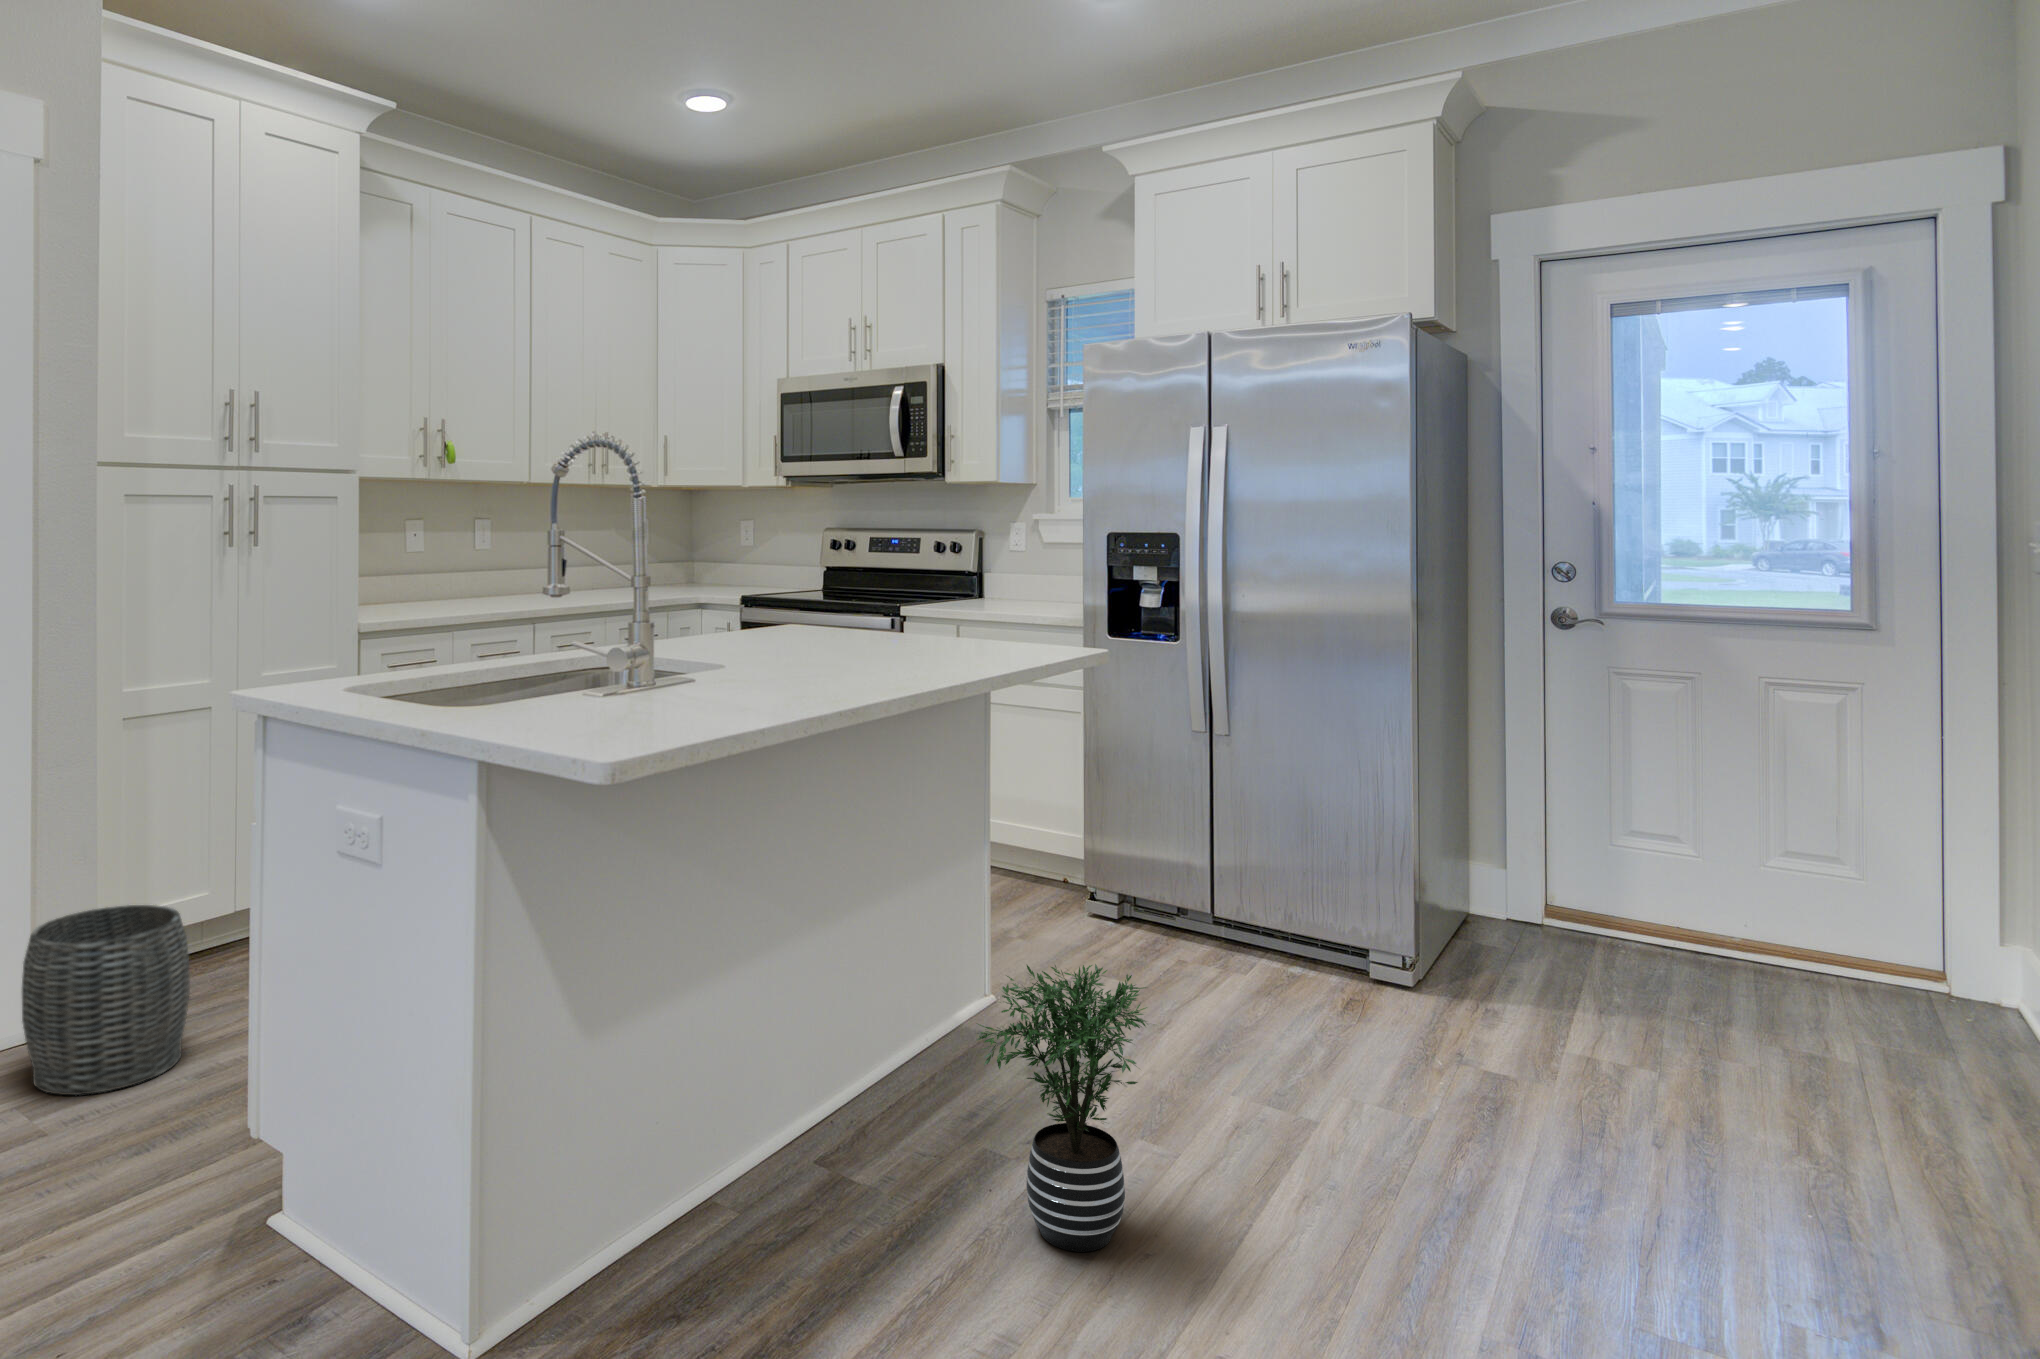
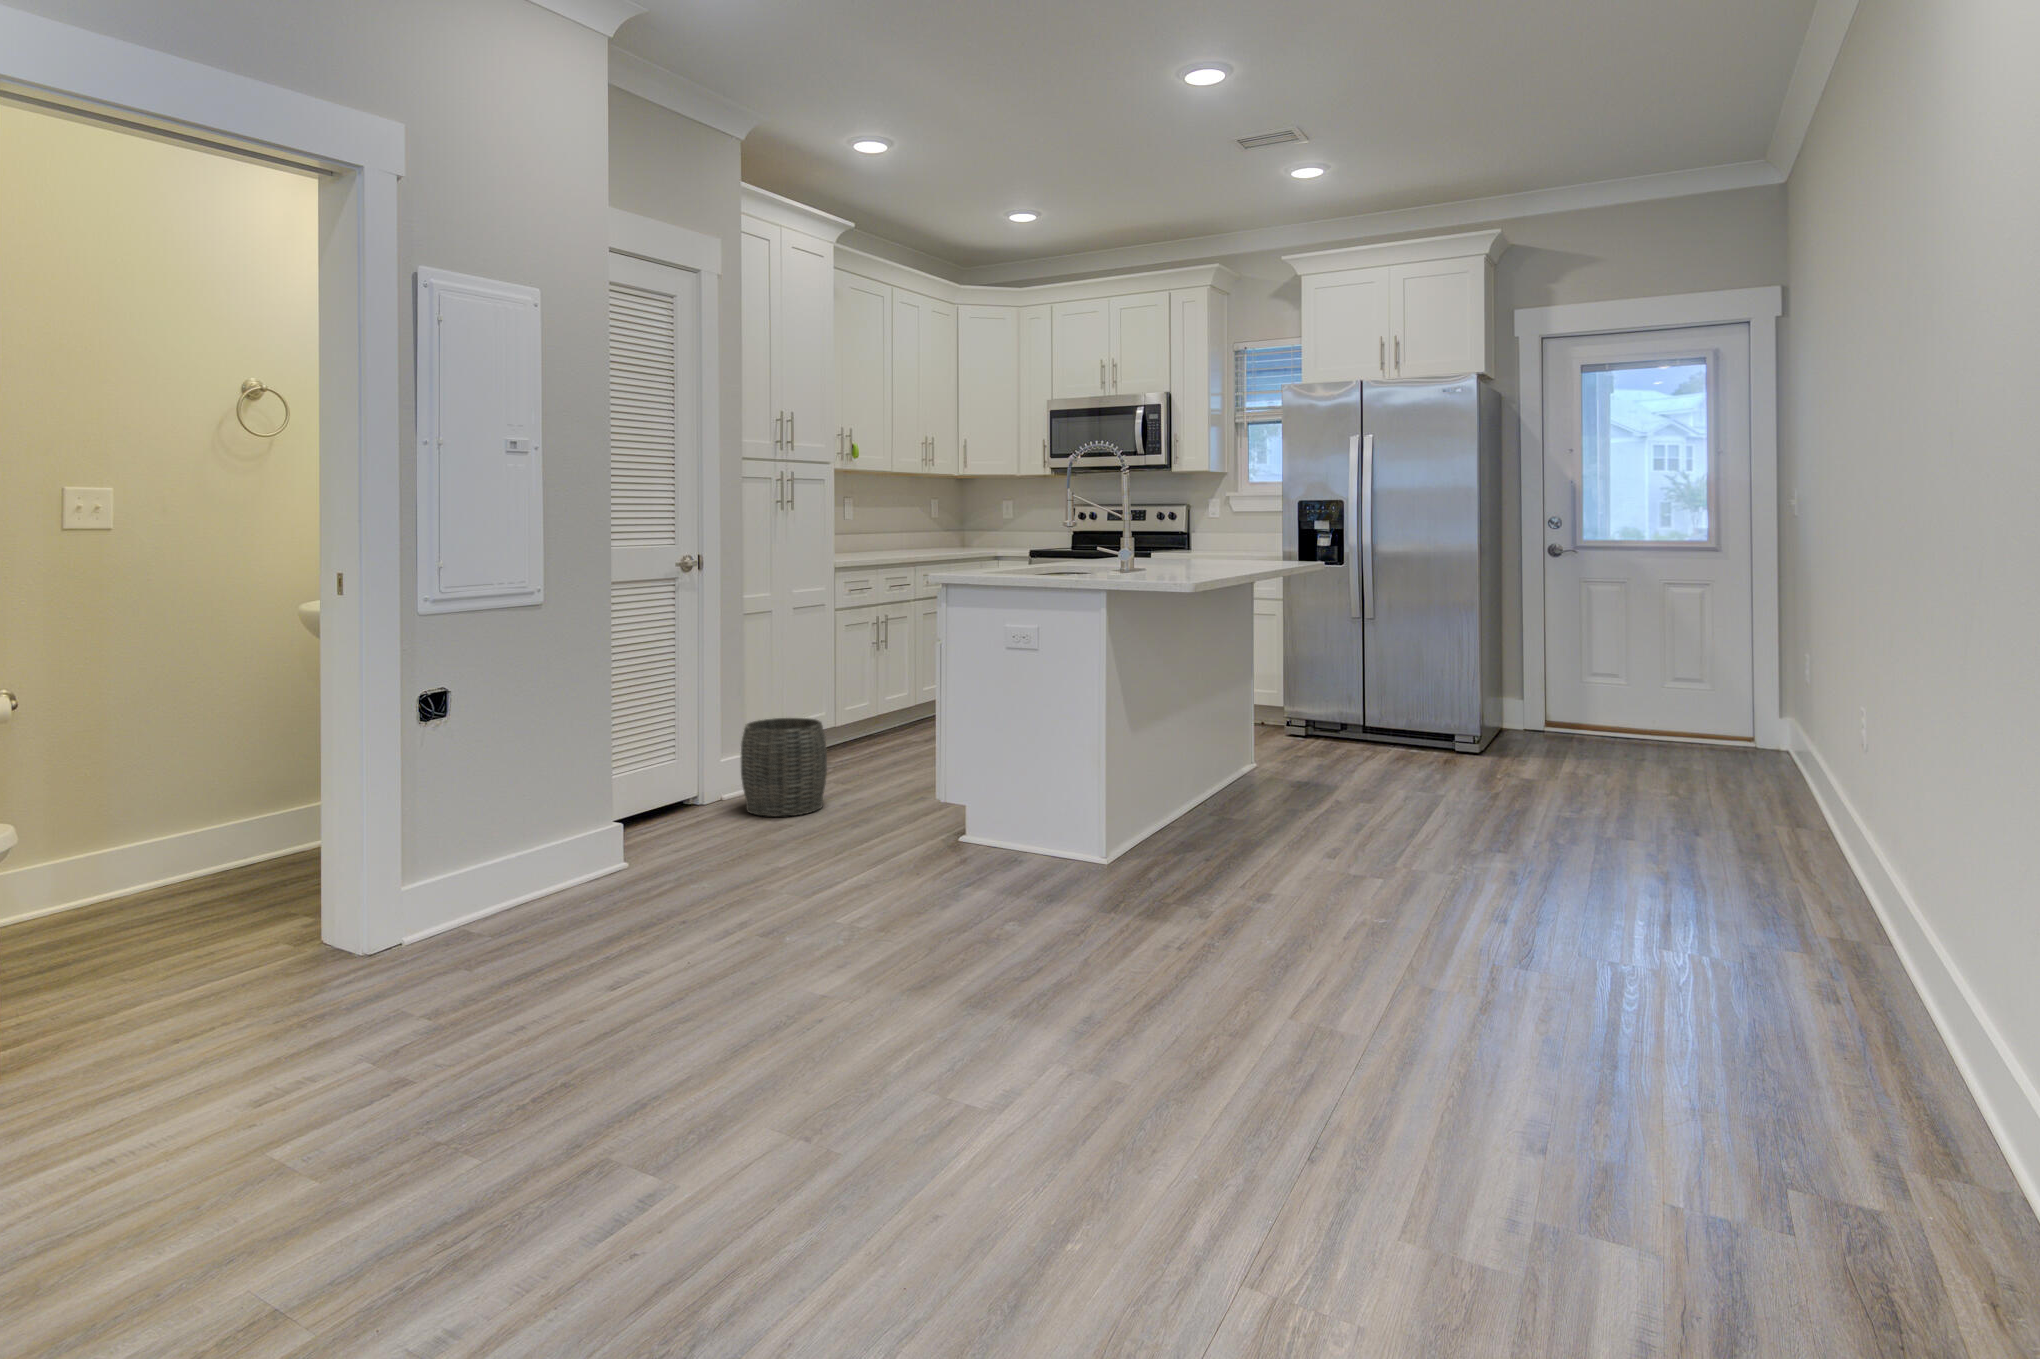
potted plant: present [977,964,1147,1252] -> none [1319,699,1408,835]

